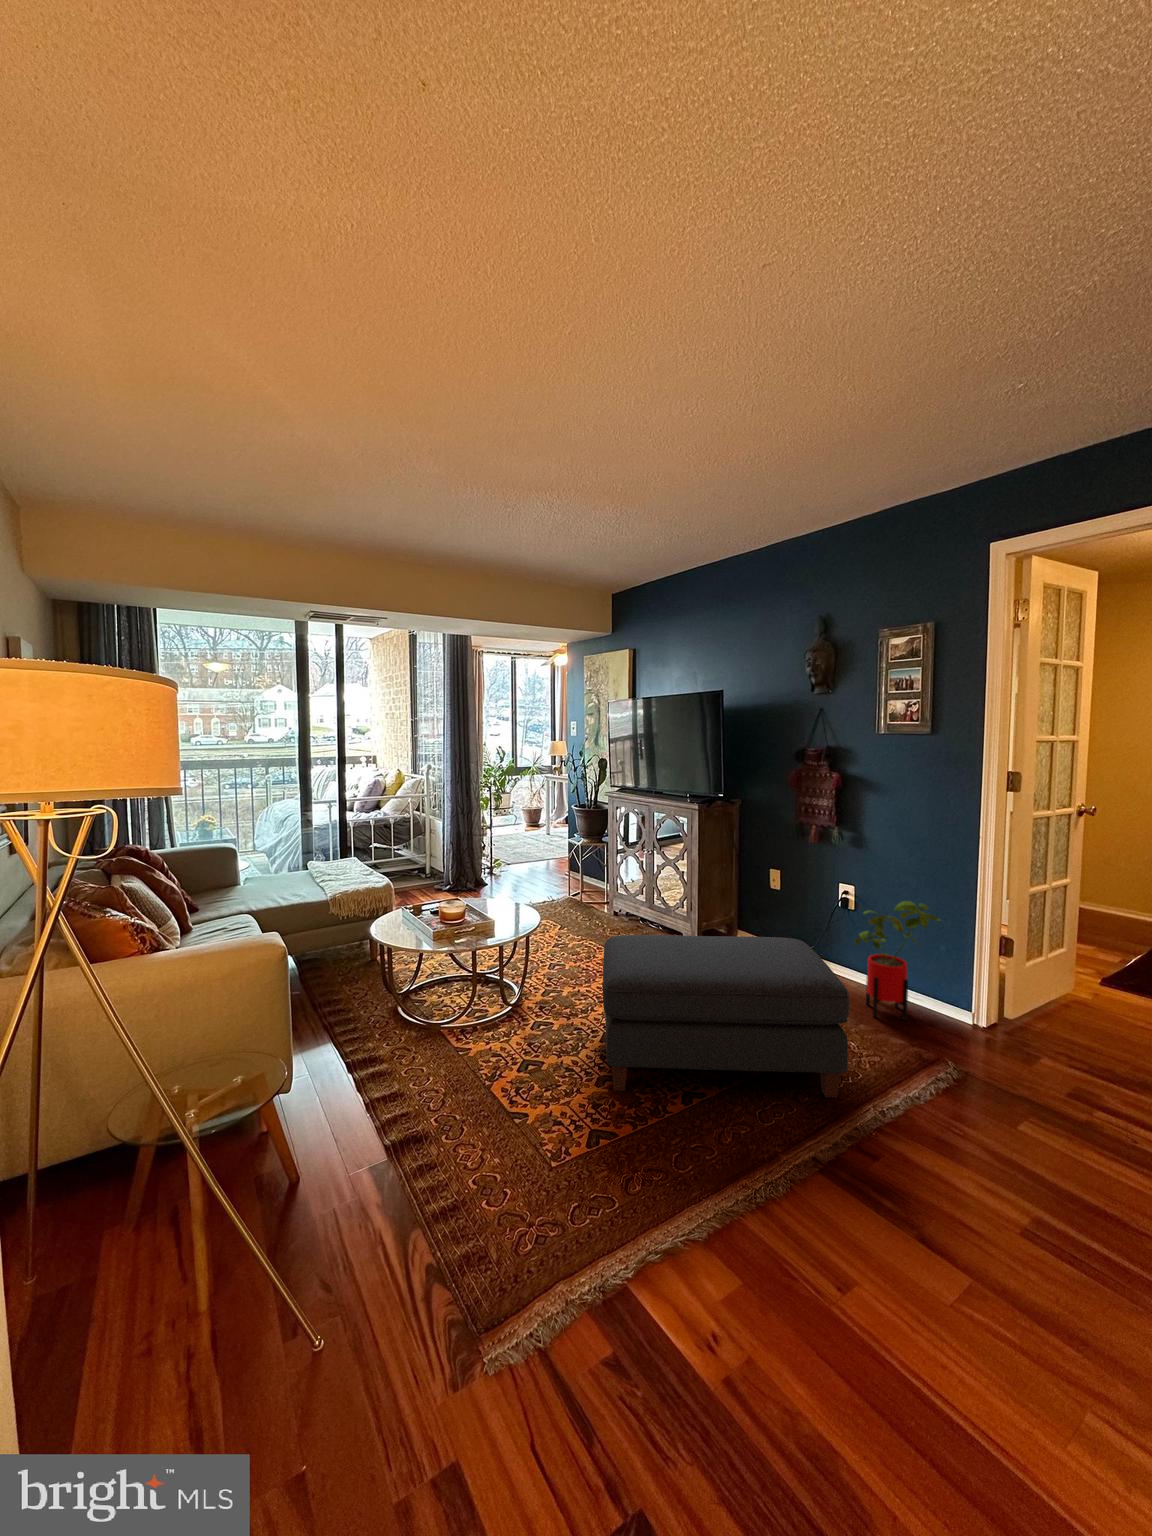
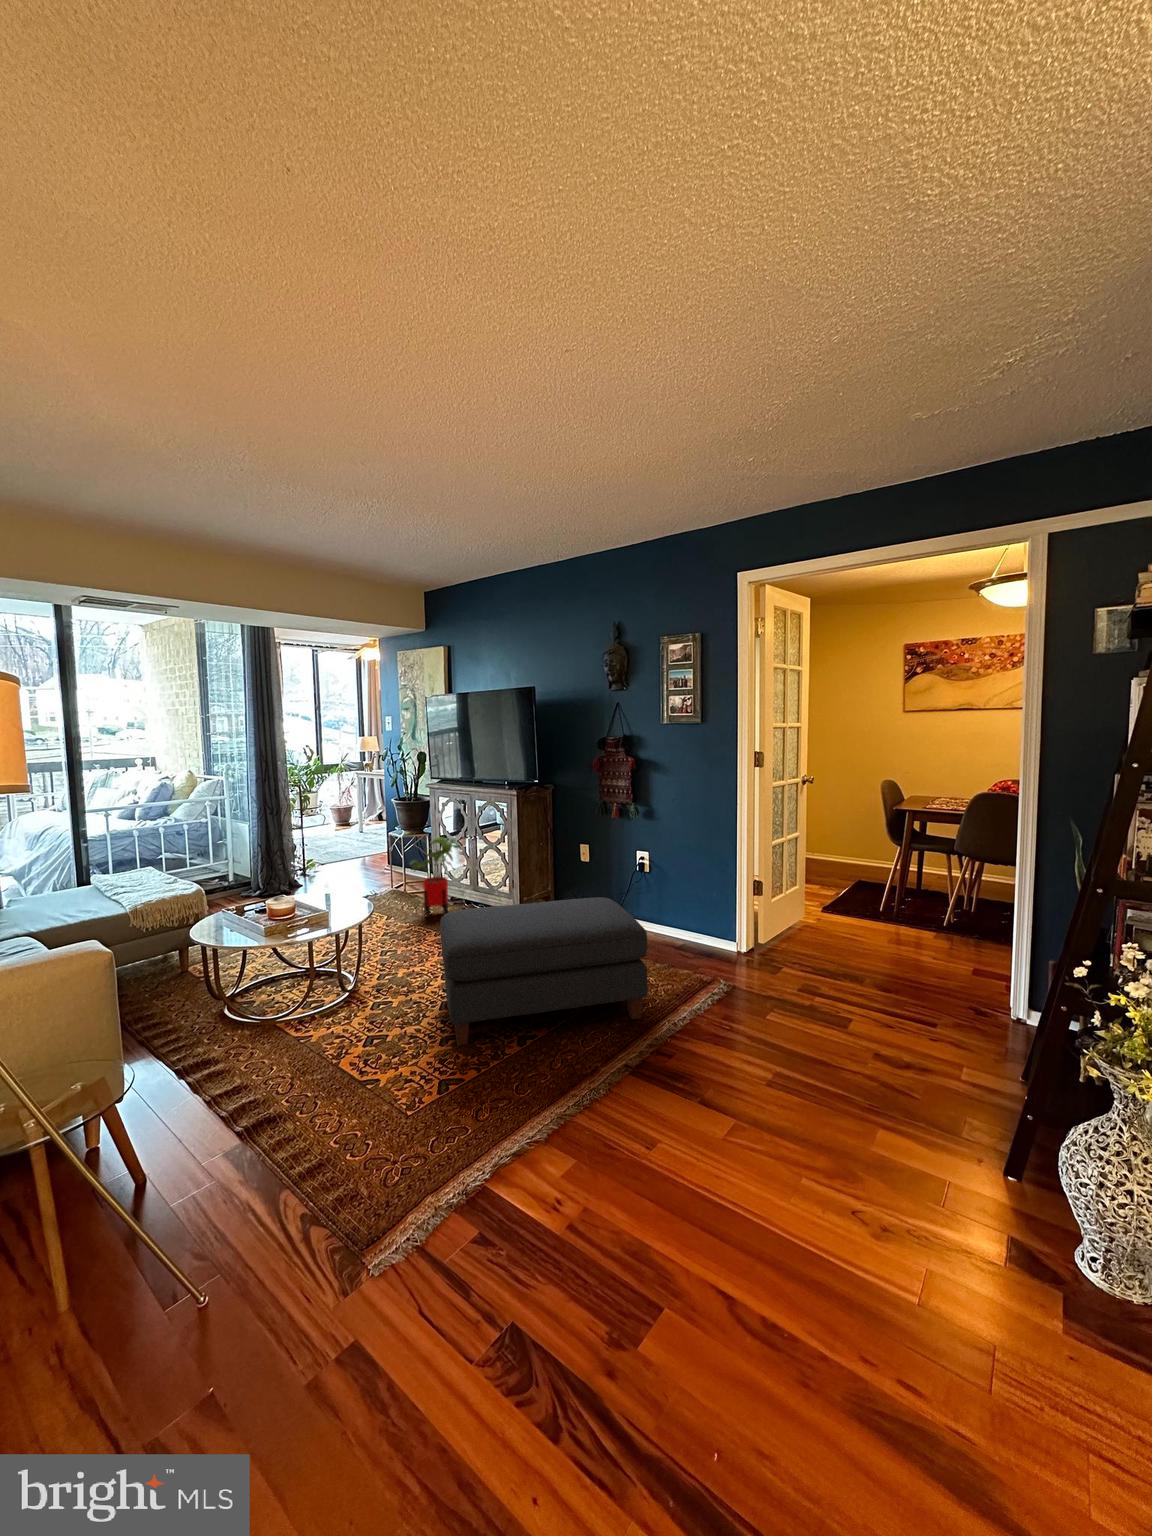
house plant: present [855,901,940,1020] -> present [410,837,461,918]

